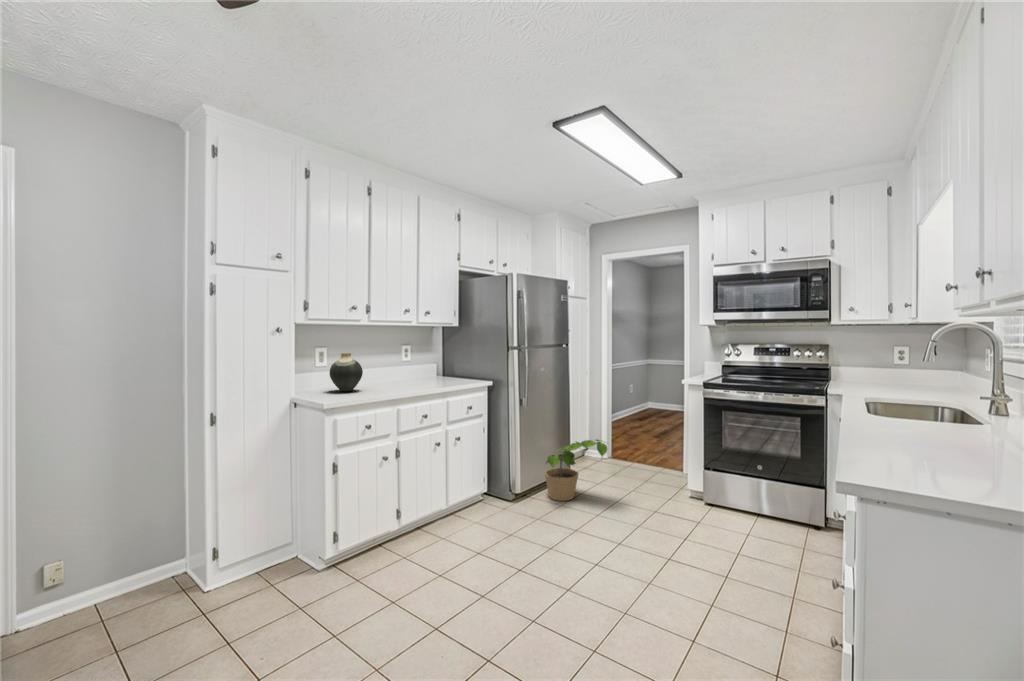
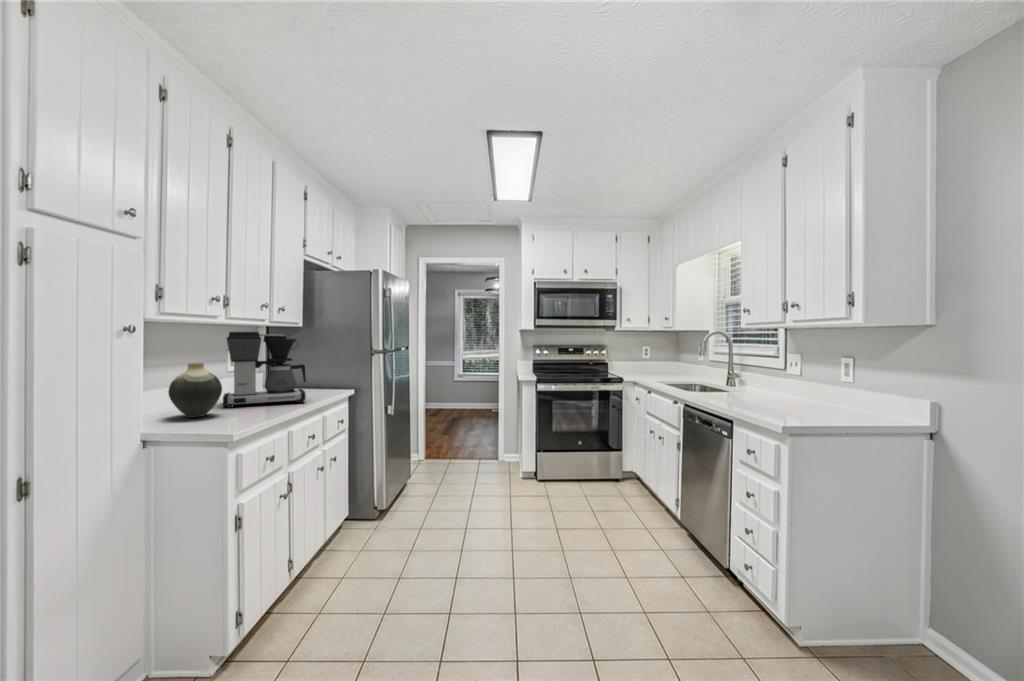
coffee maker: none [374,331,436,388] -> present [223,332,306,408]
potted plant: present [545,439,607,501] -> none [403,439,473,507]

